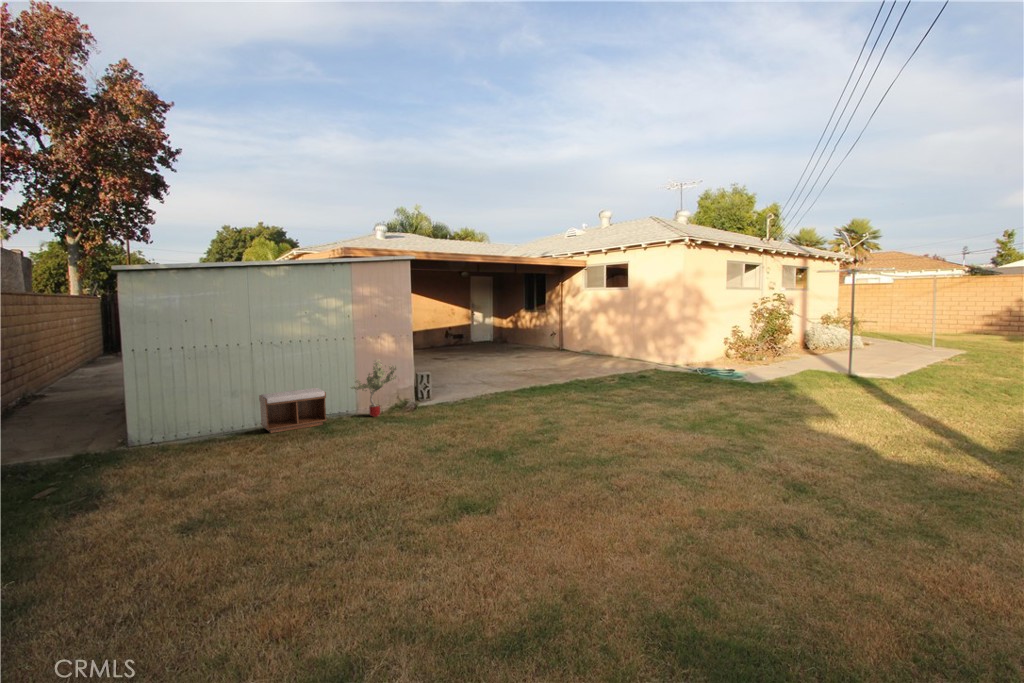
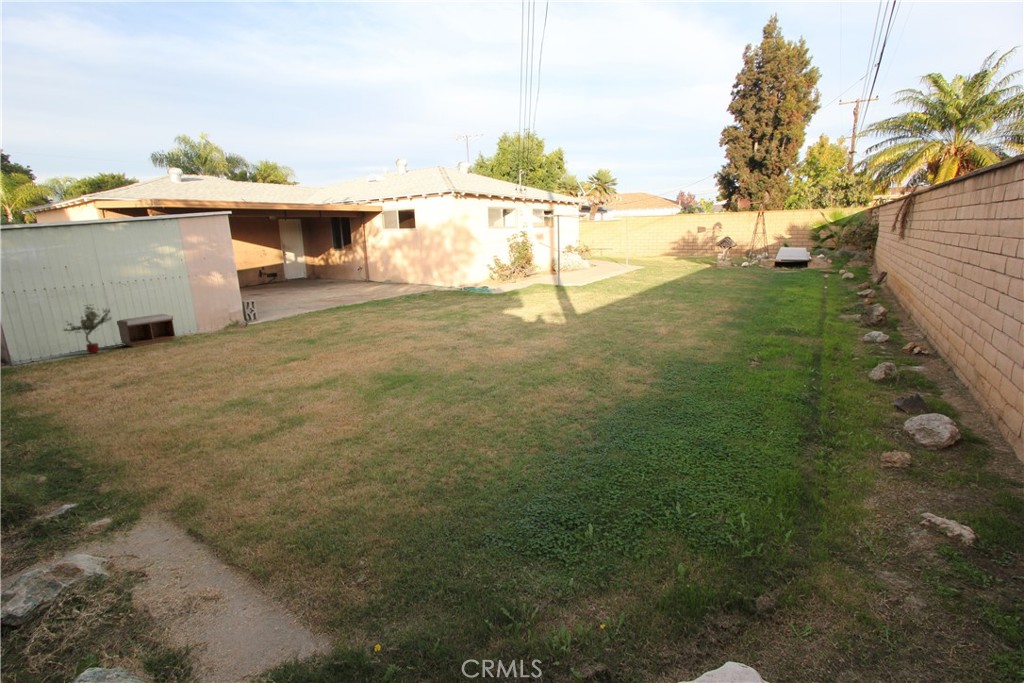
potted tree: present [351,360,397,417] -> present [63,305,111,354]

